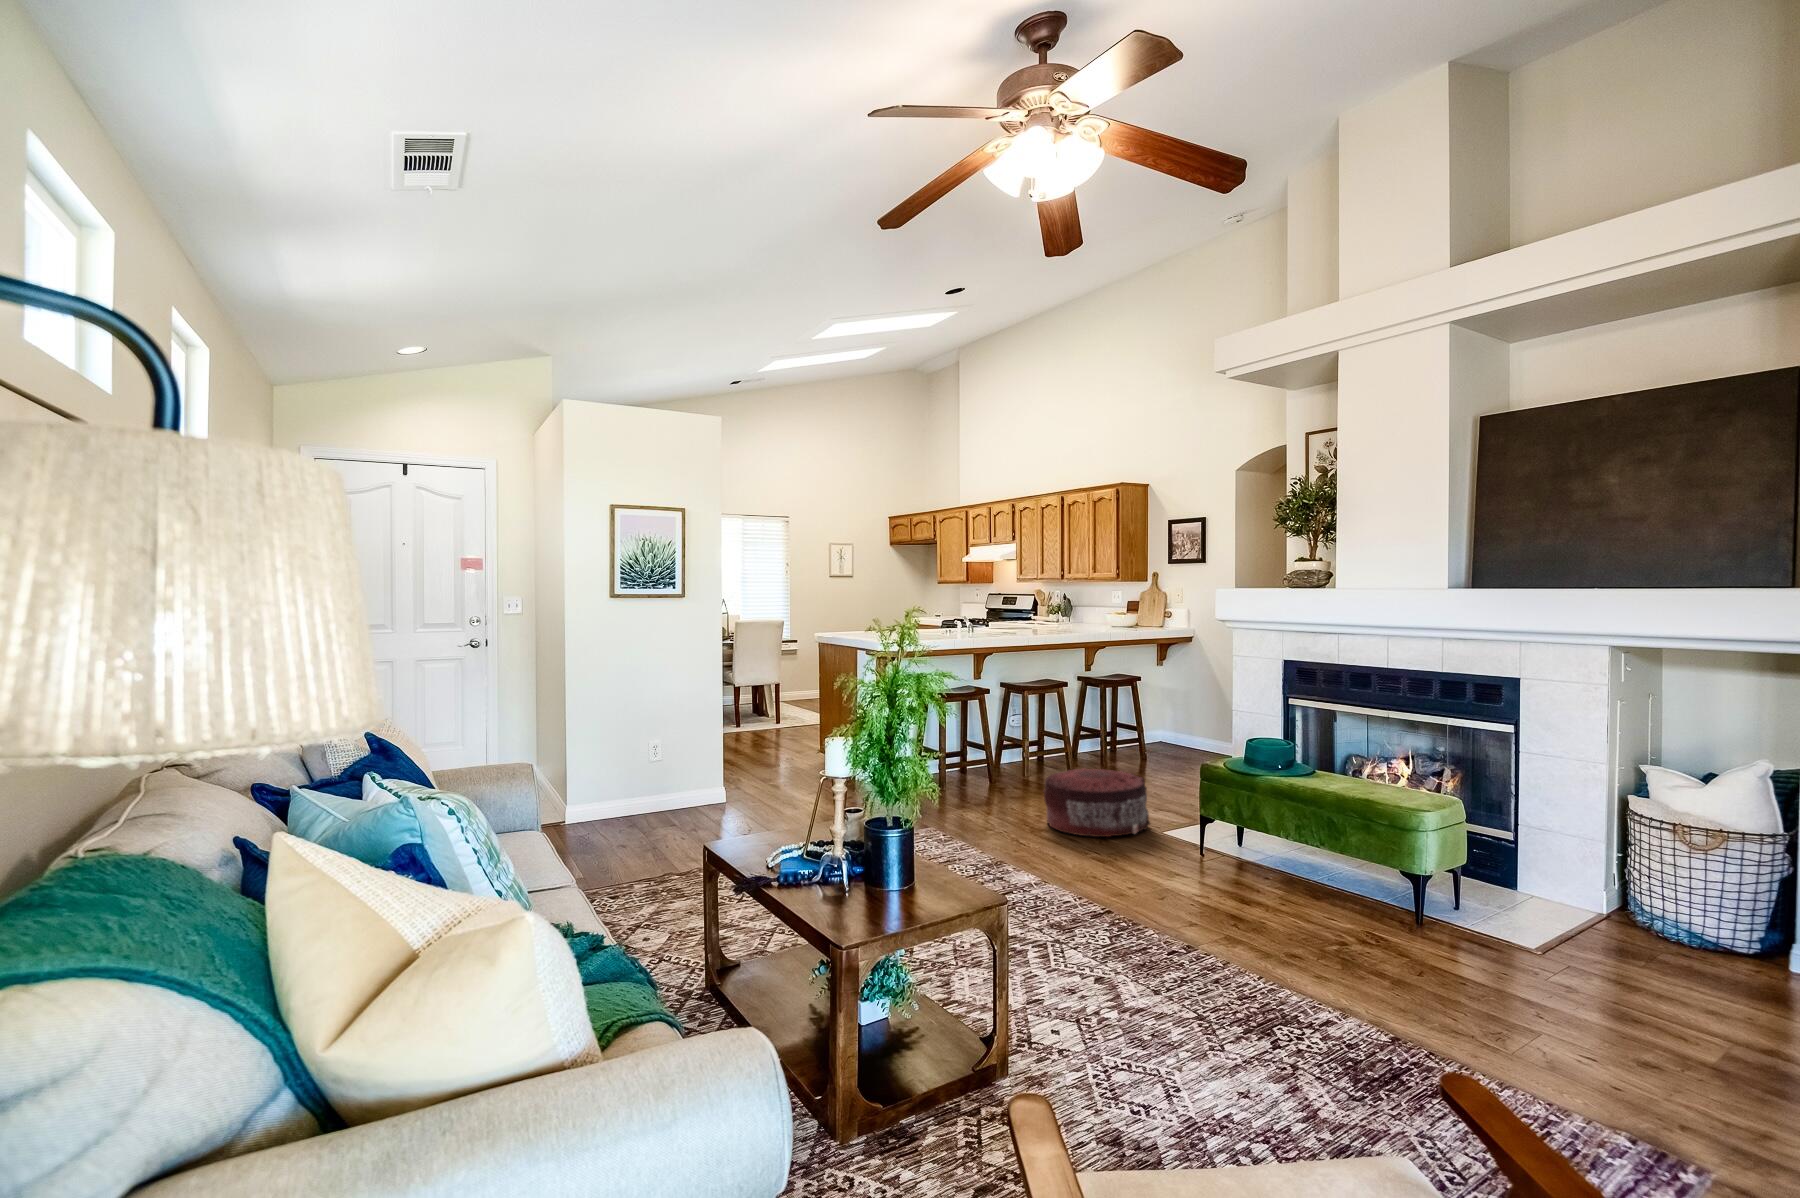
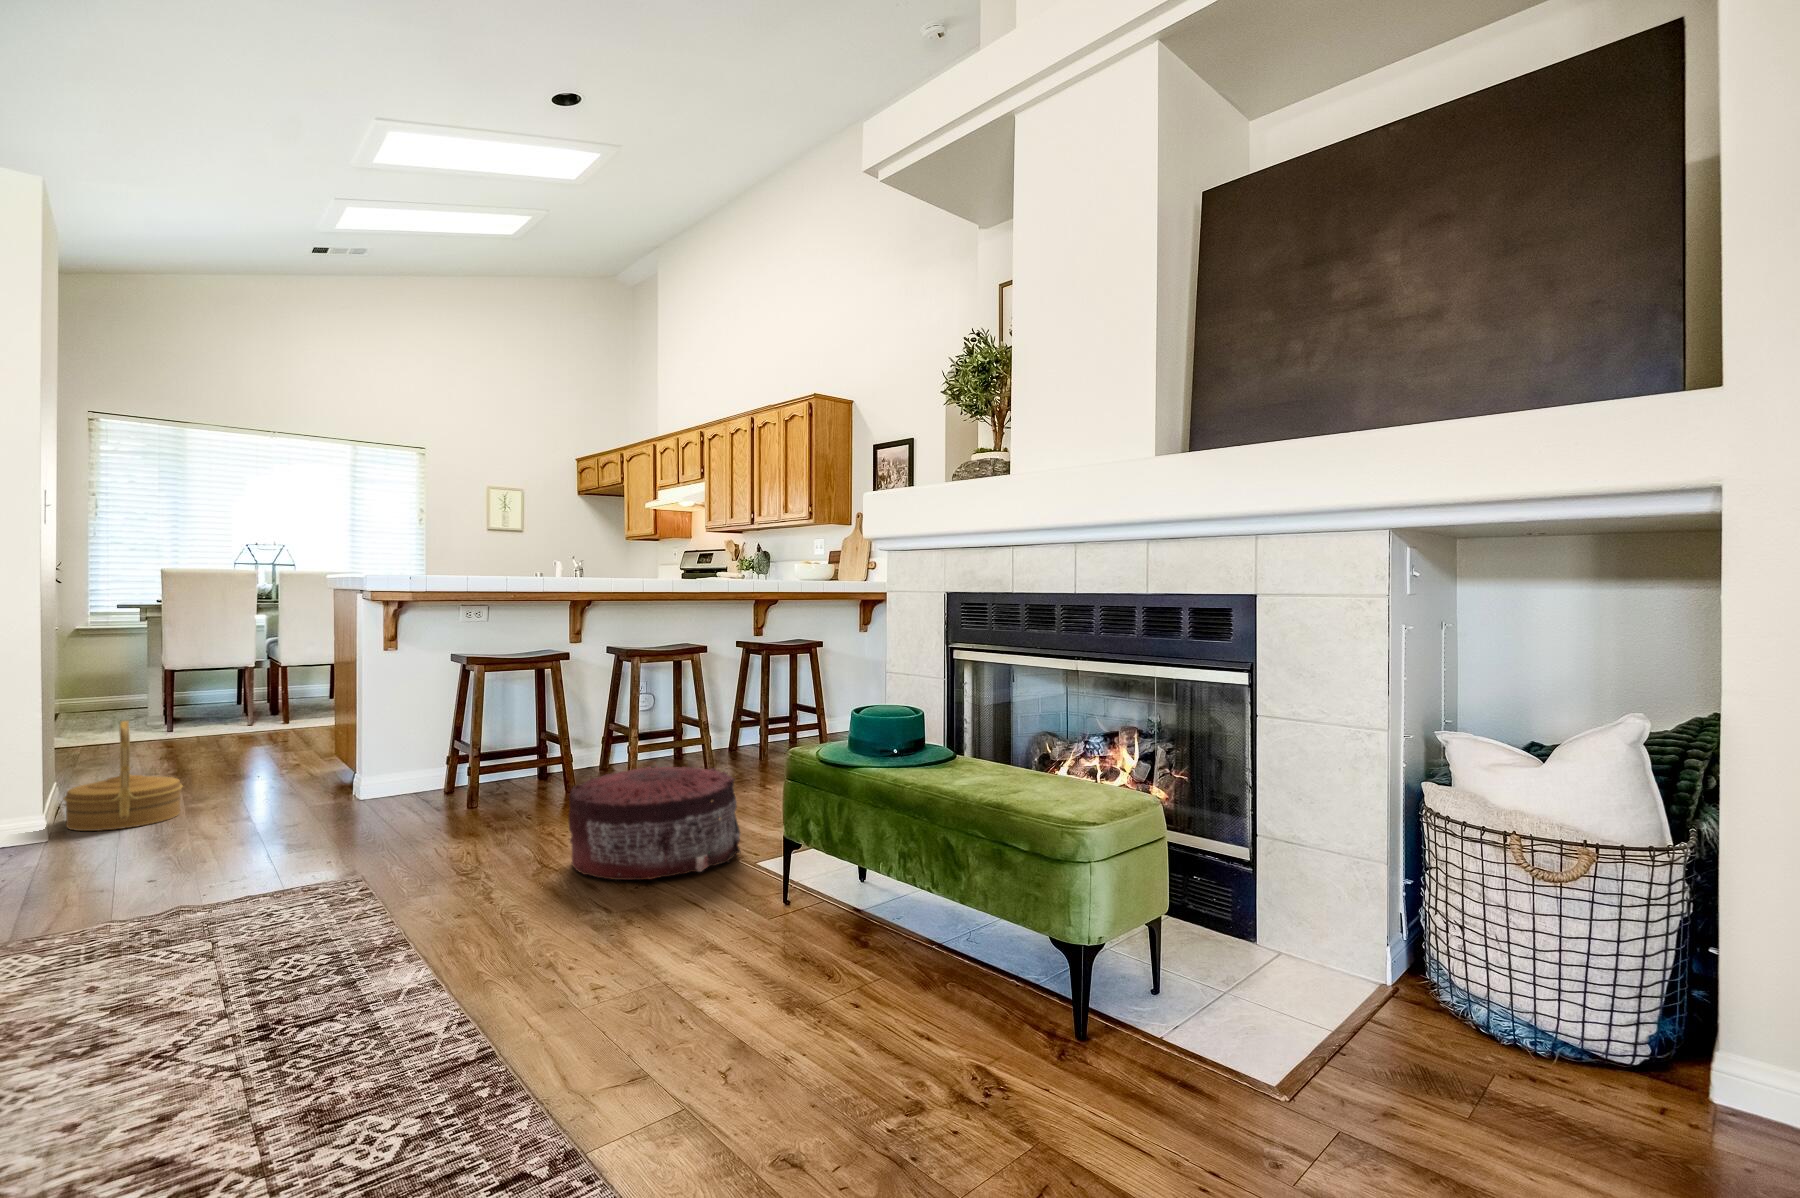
woven basket: none [718,729,773,795] -> present [64,721,182,831]

